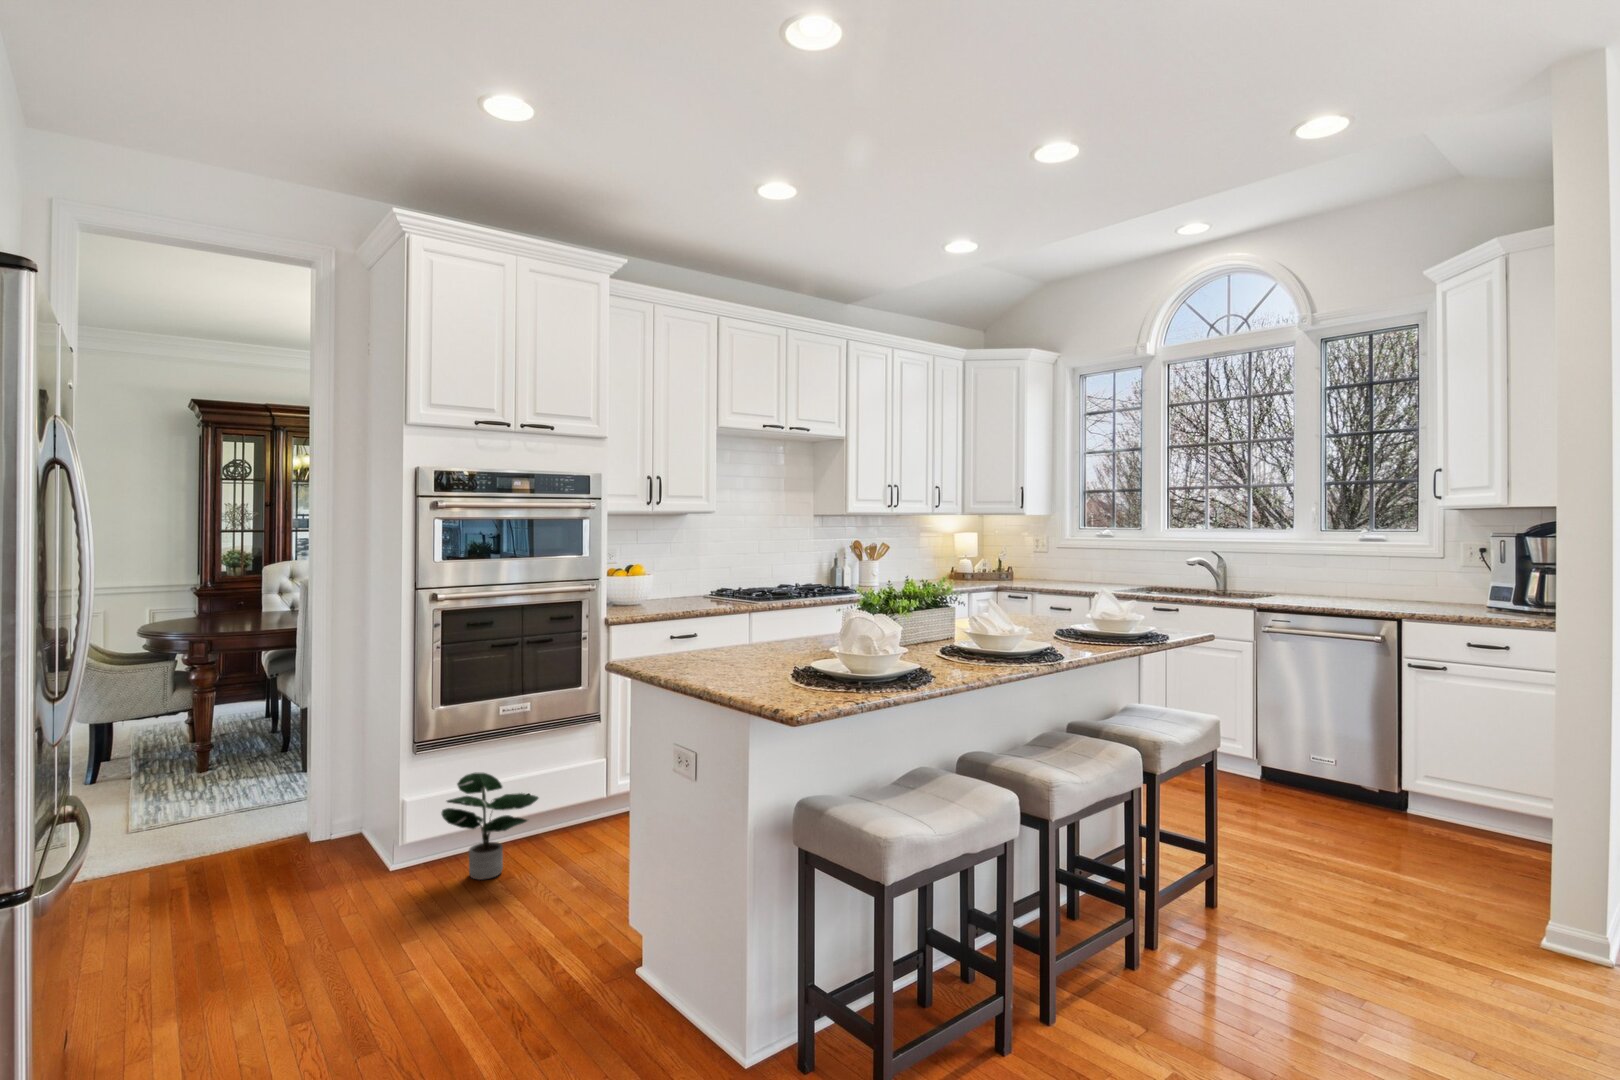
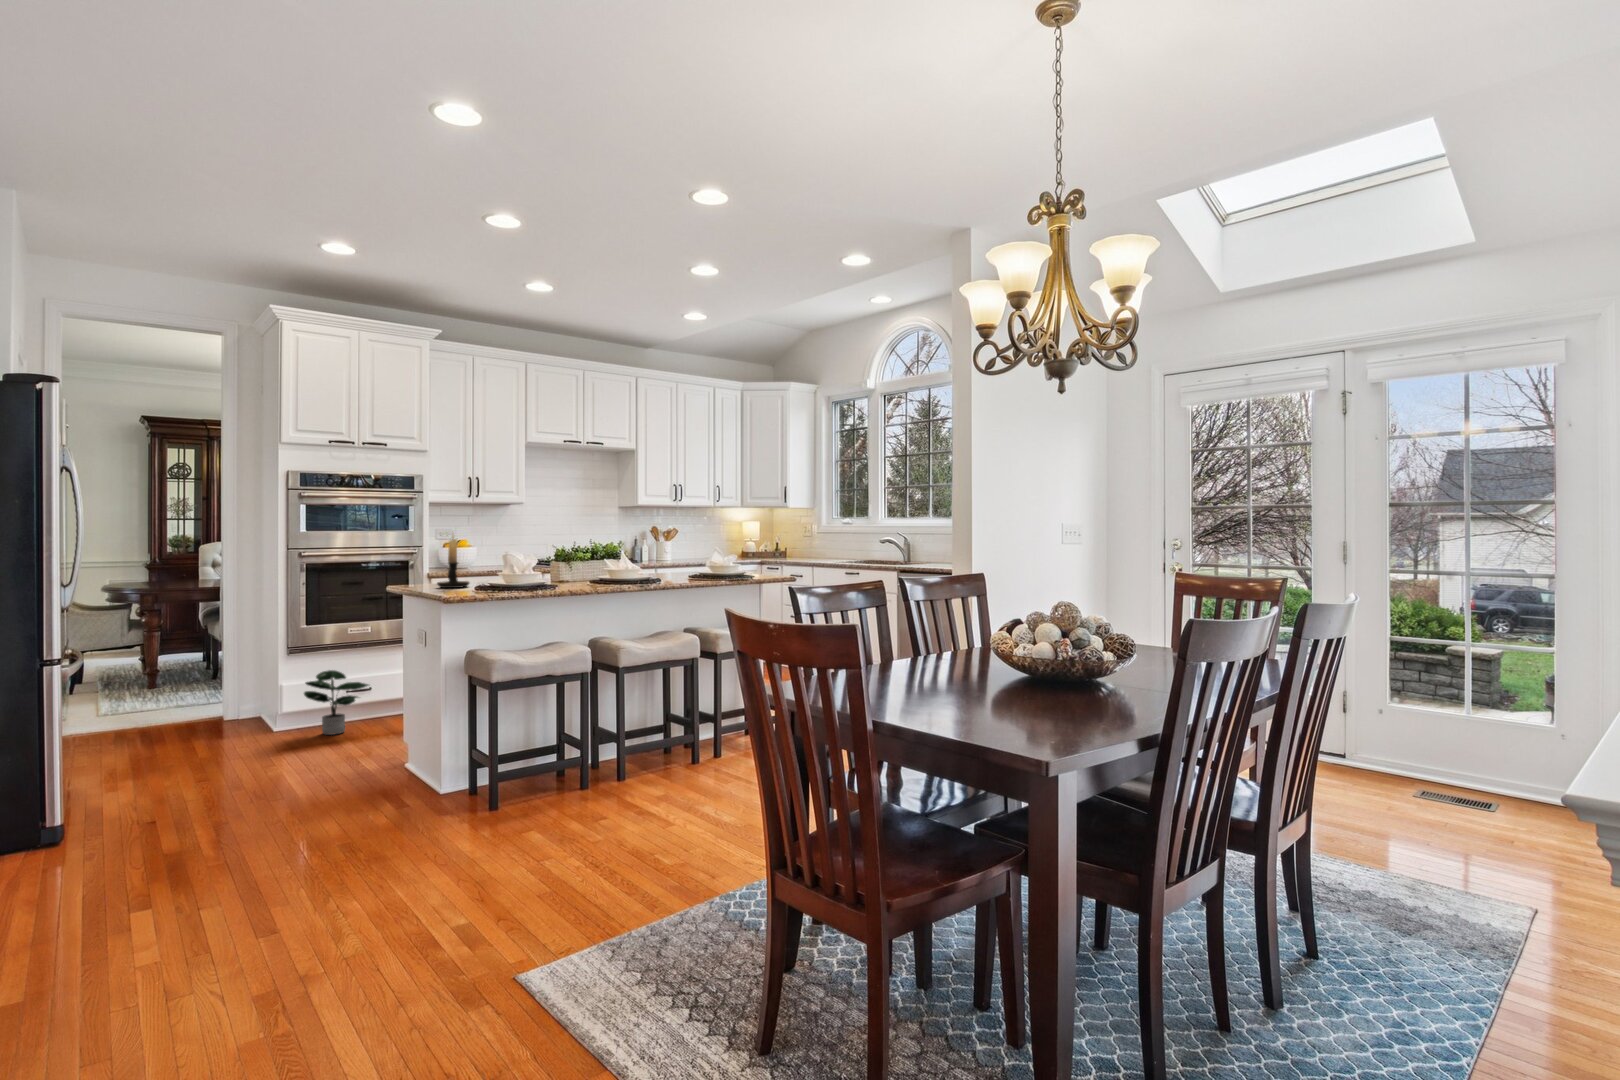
candle holder: none [704,568,757,672] -> present [437,533,469,588]

